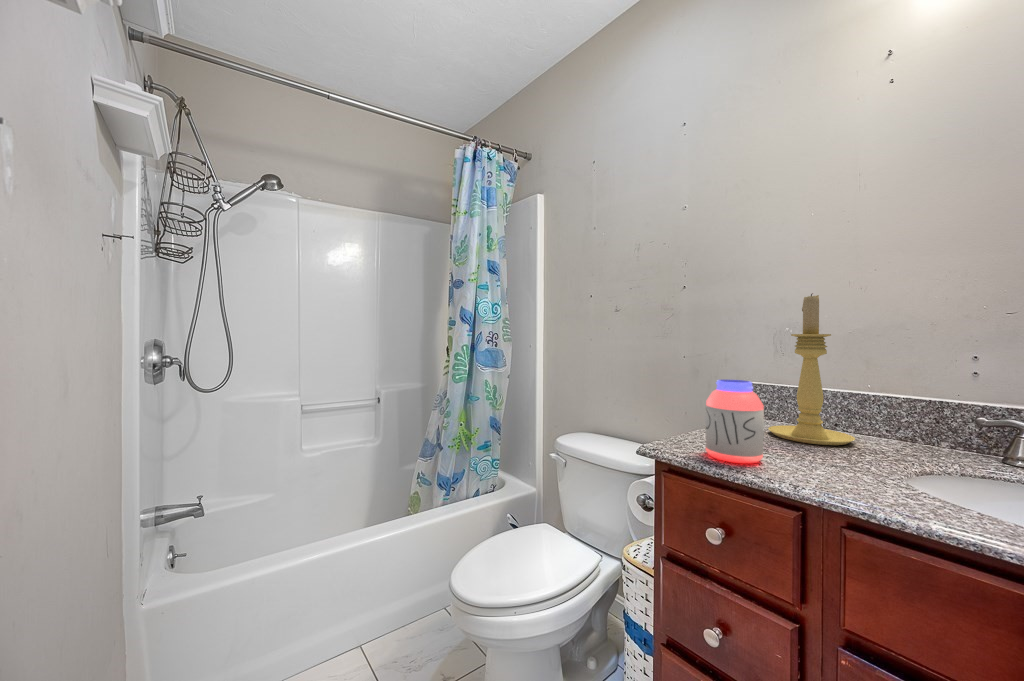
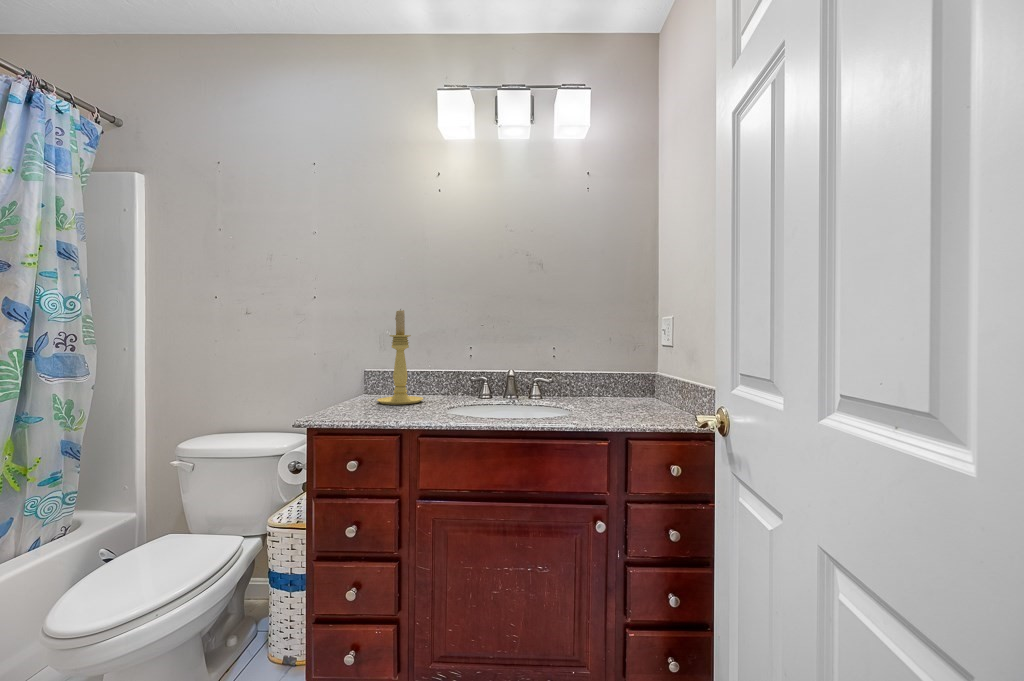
jar: present [706,380,764,463] -> none [343,366,378,418]

